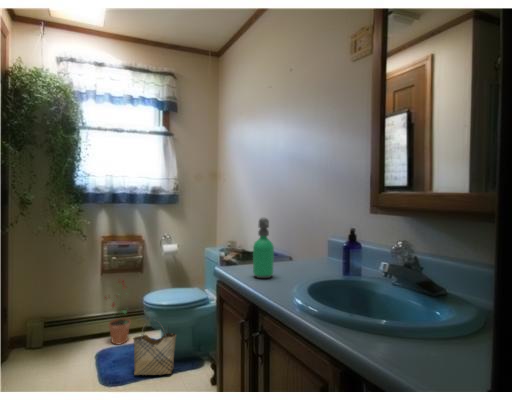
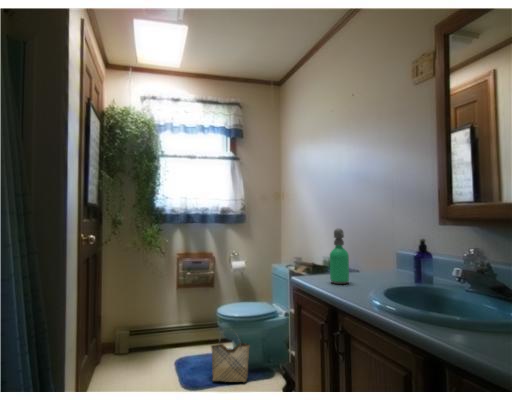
potted plant: present [105,279,131,344] -> none [180,292,204,354]

